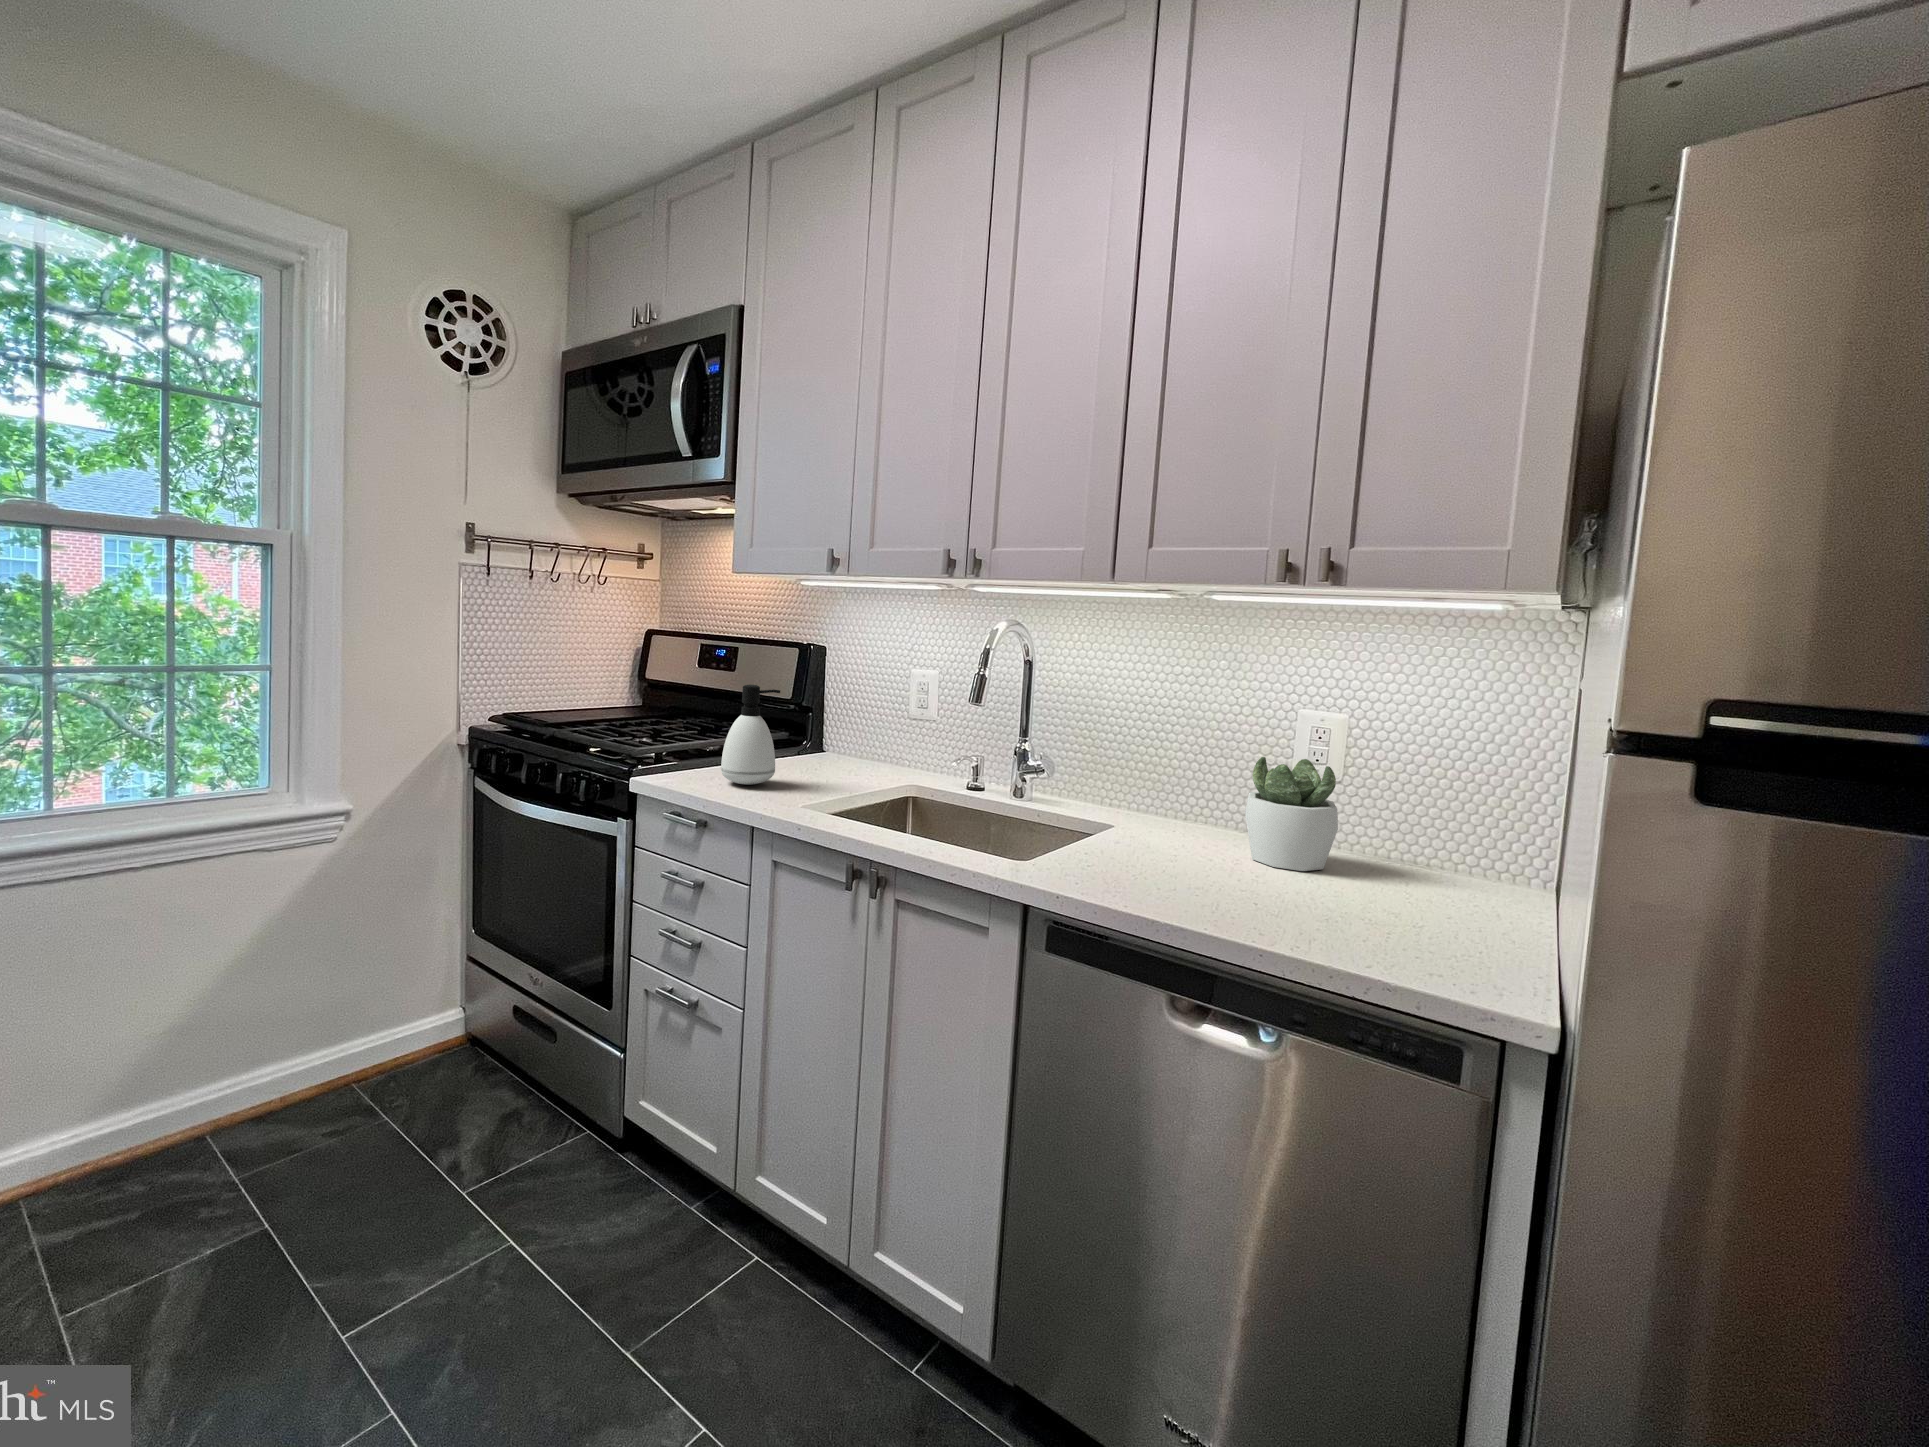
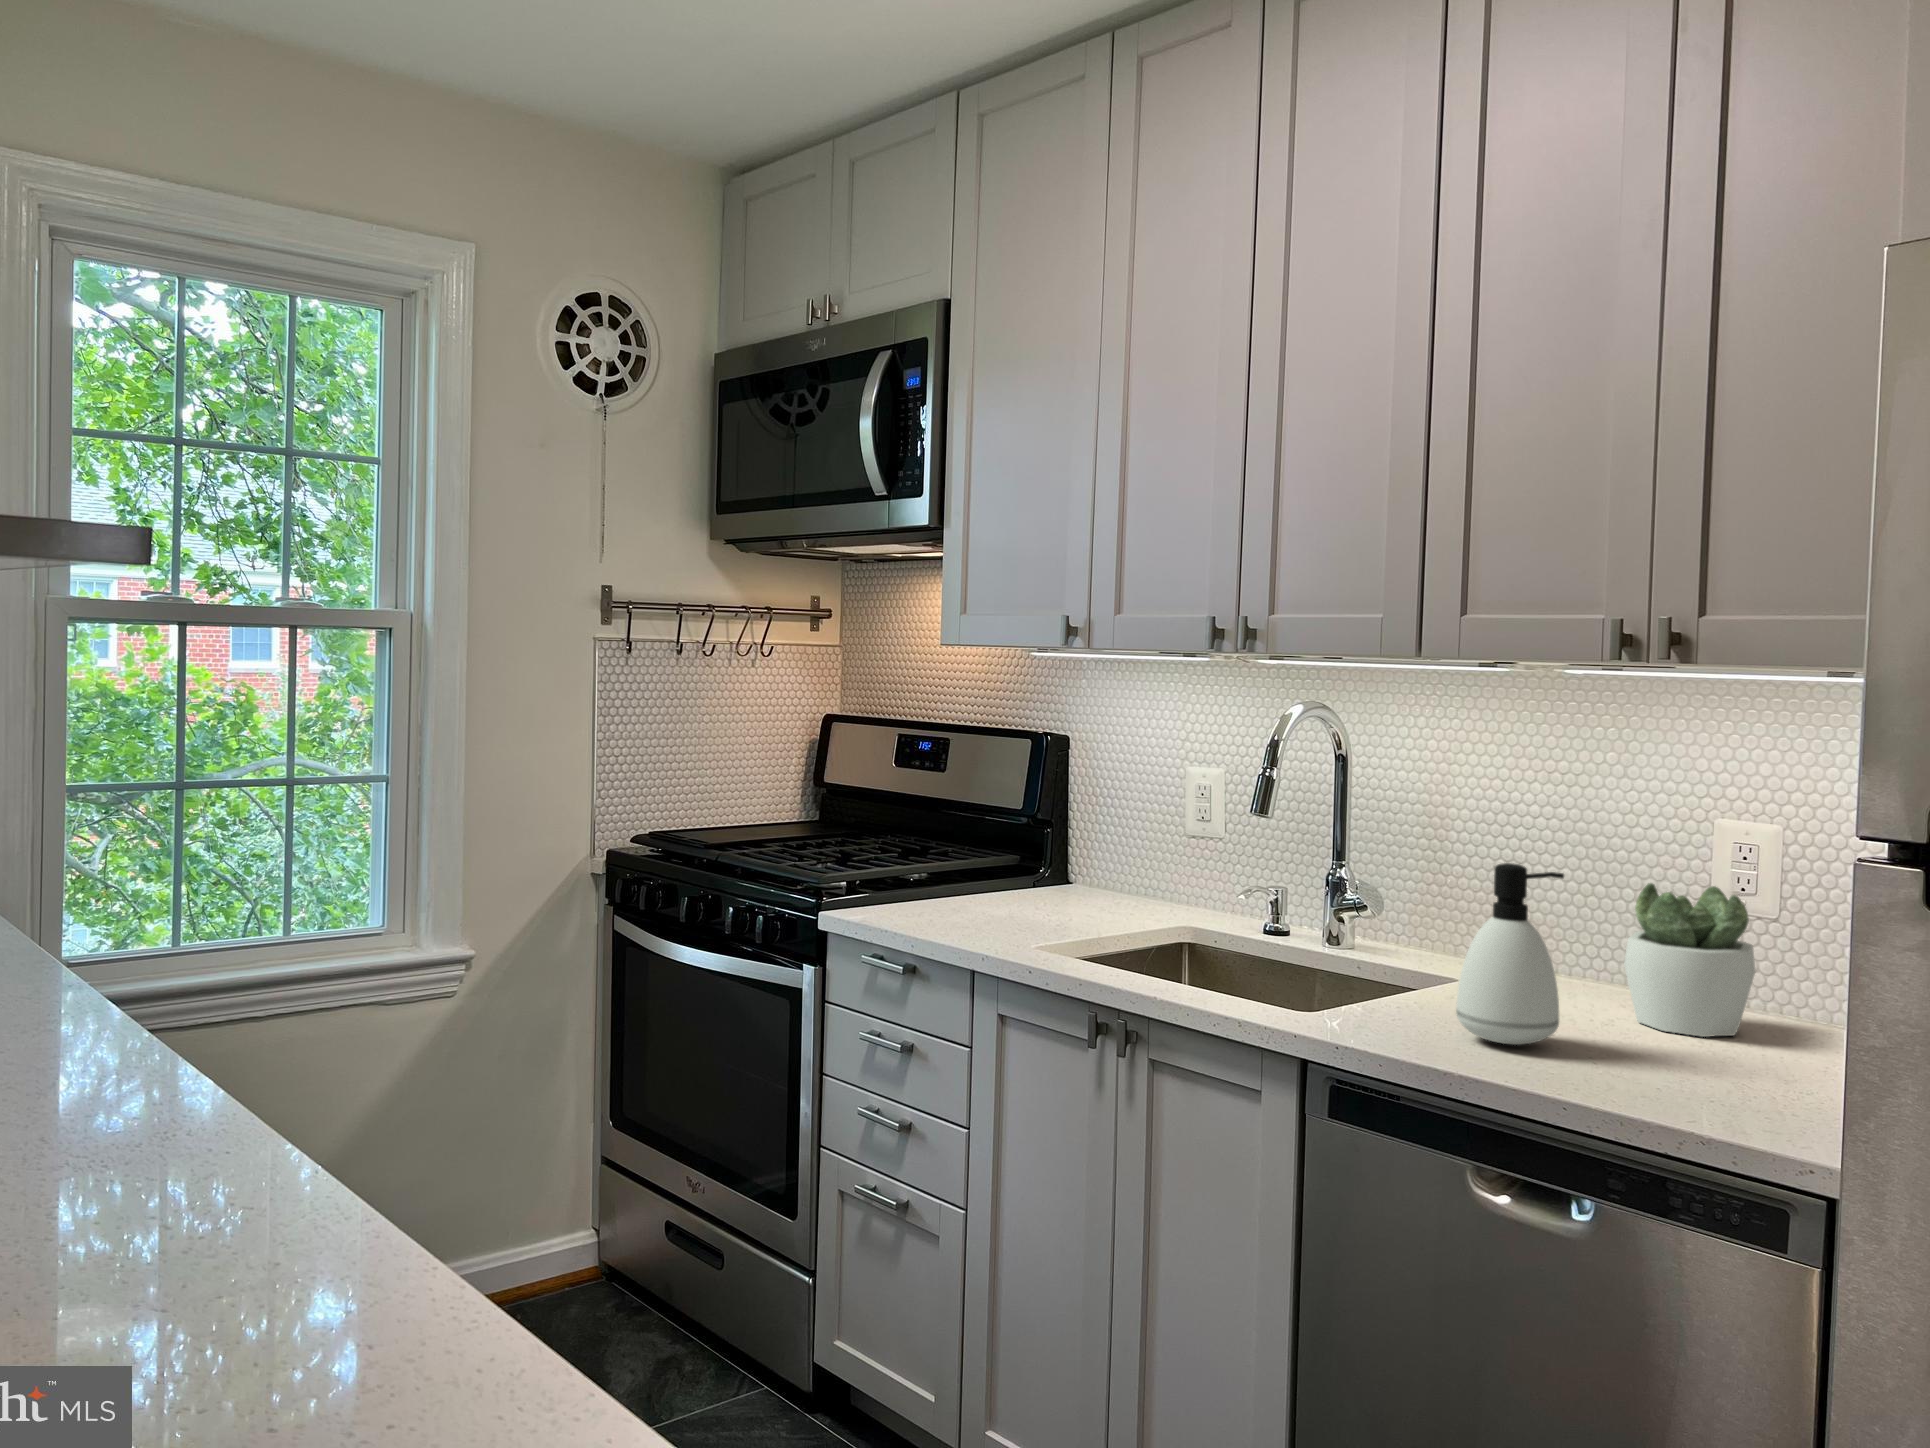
soap dispenser: present [721,685,780,785] -> present [1456,863,1564,1045]

